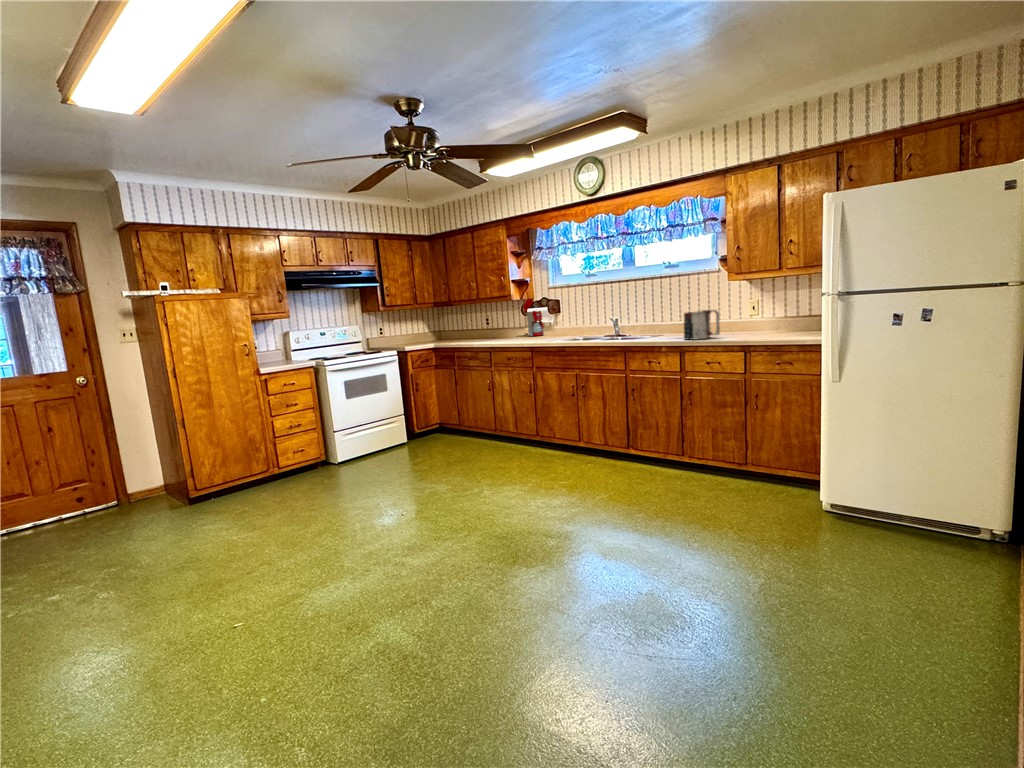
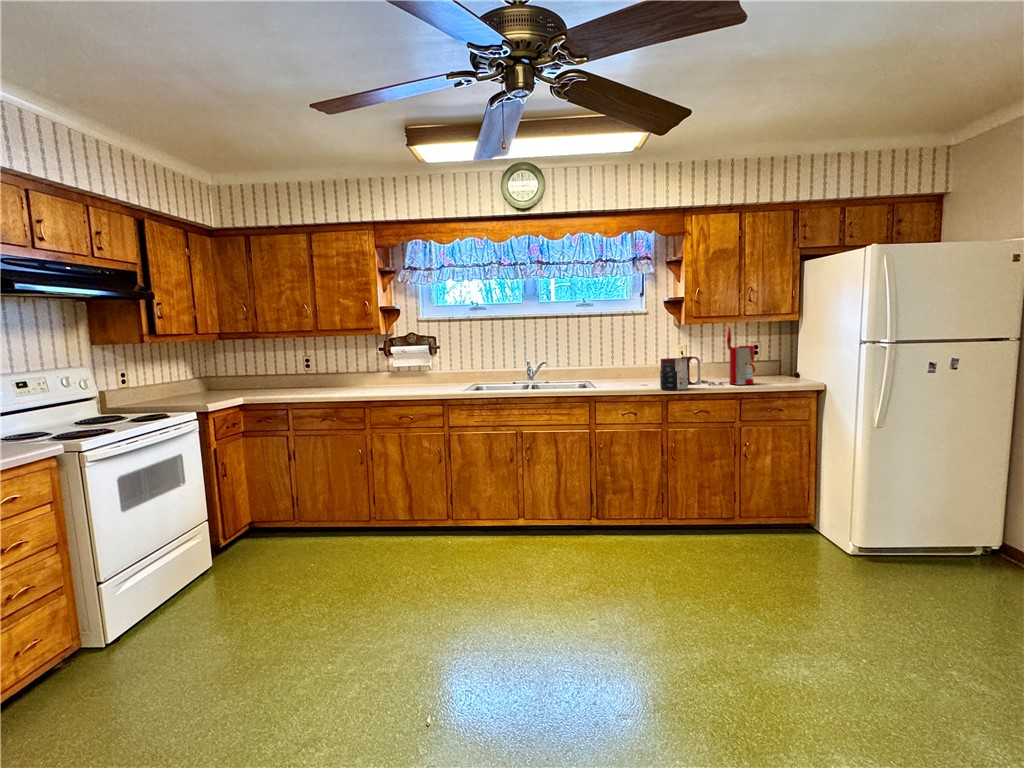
coffee maker: present [517,298,544,337] -> present [701,327,755,385]

